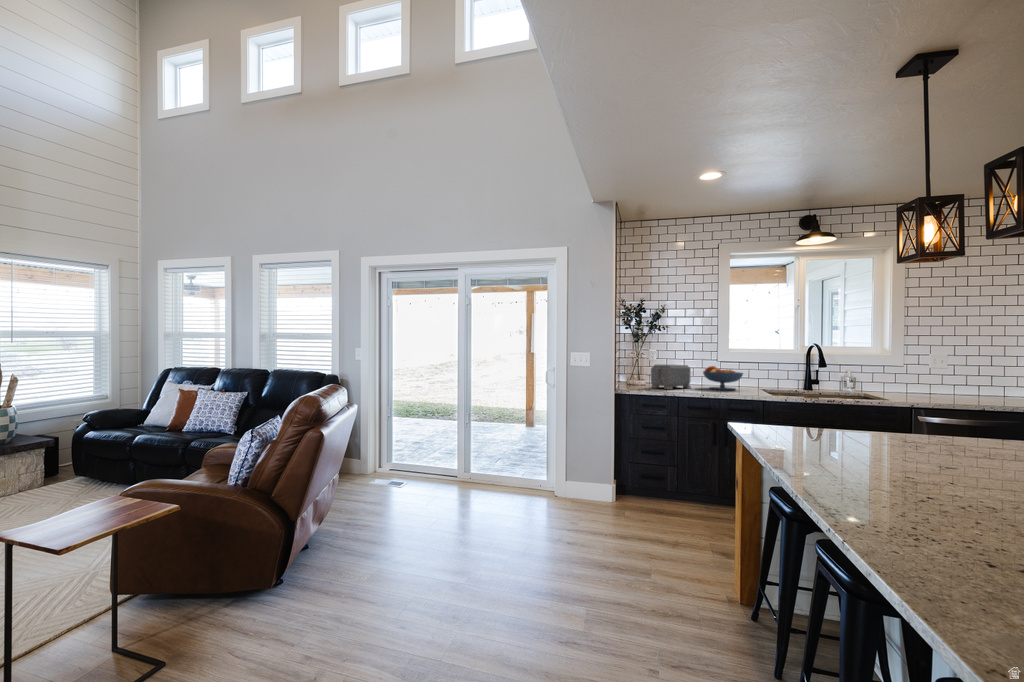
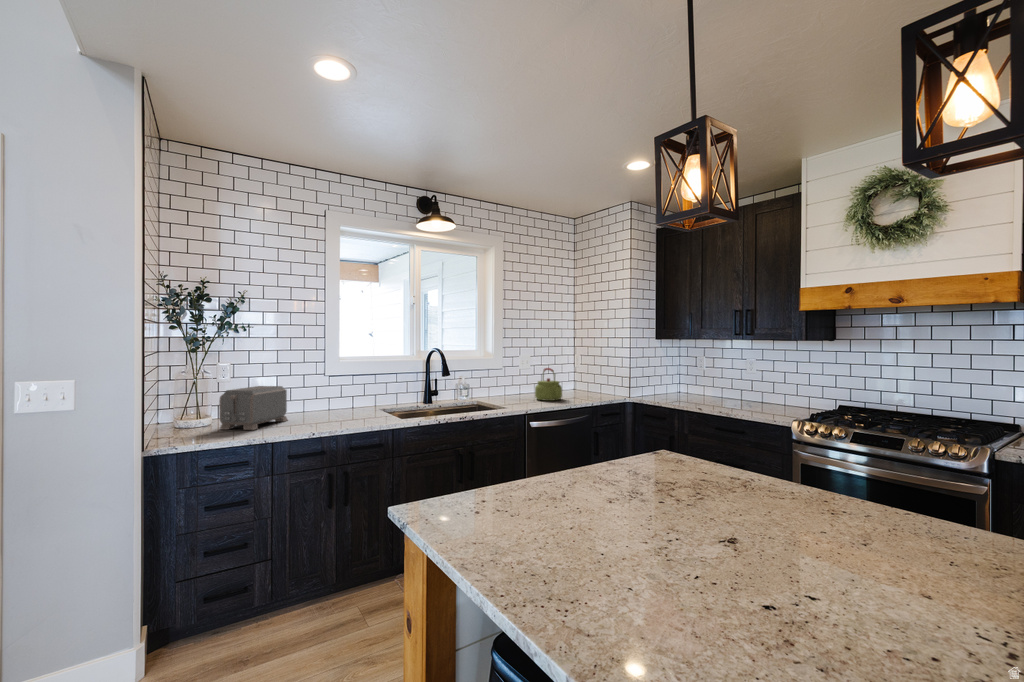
fruit bowl: present [703,366,743,390] -> none [305,384,359,418]
kettle: none [943,366,986,400] -> present [535,368,562,401]

